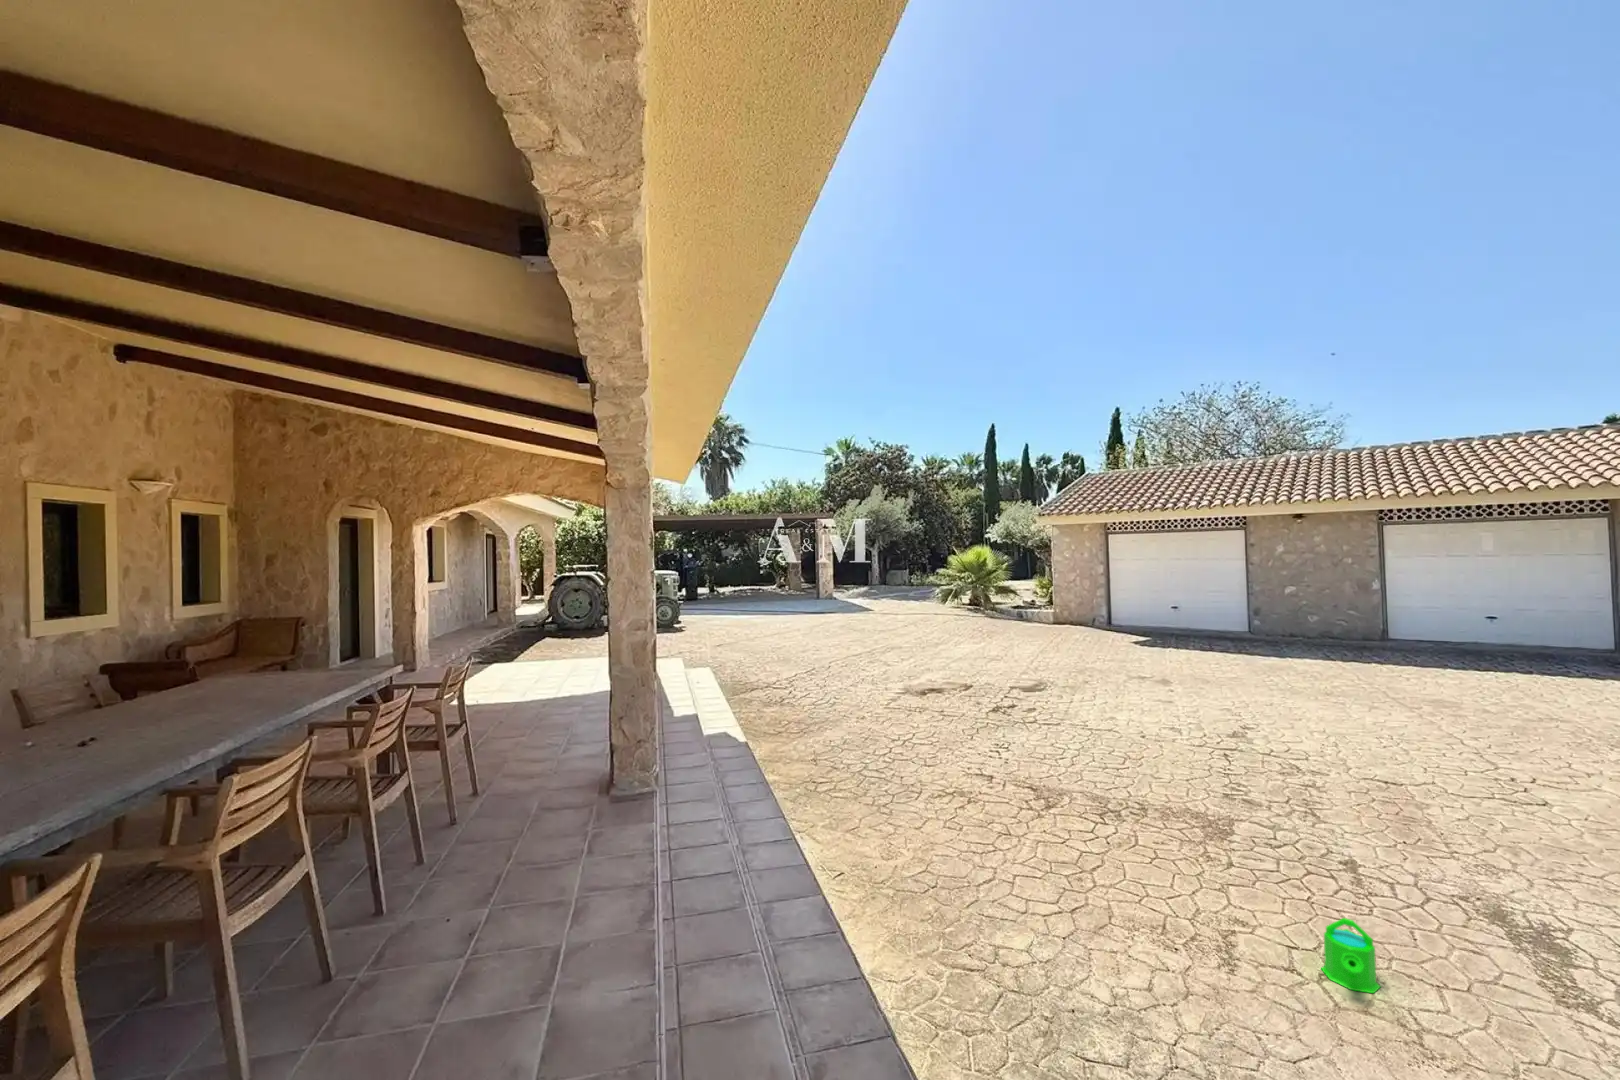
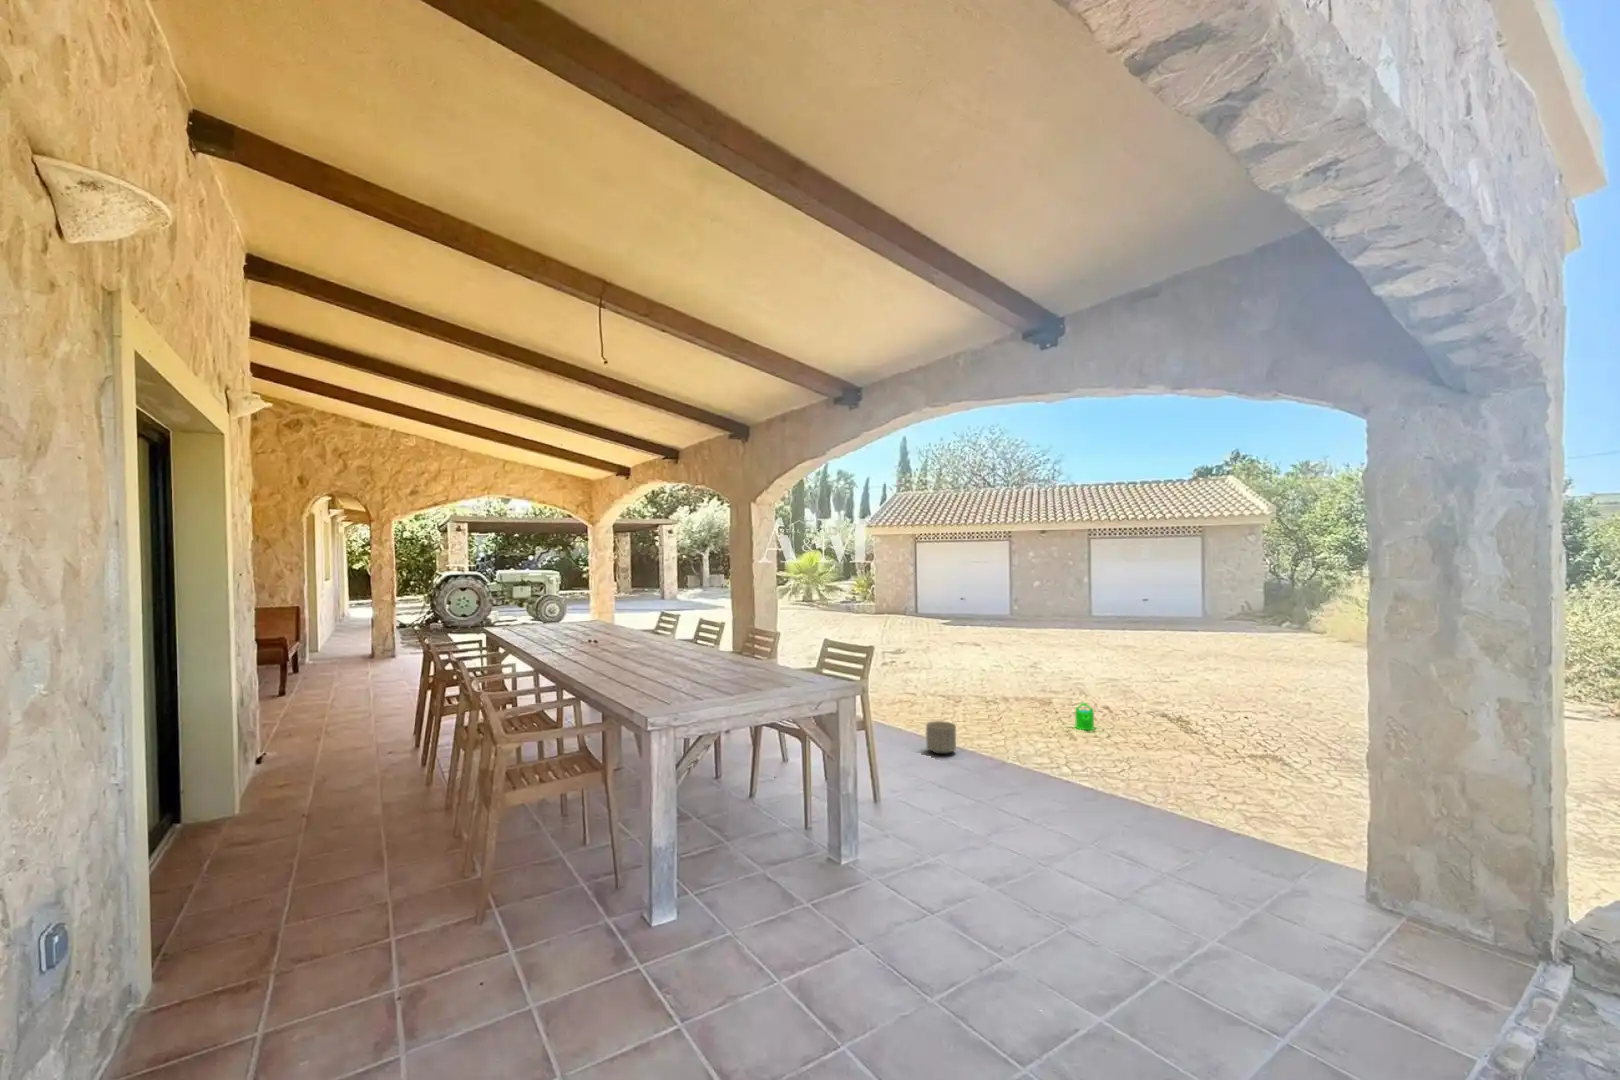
planter: none [919,941,984,1035] -> present [926,721,956,754]

